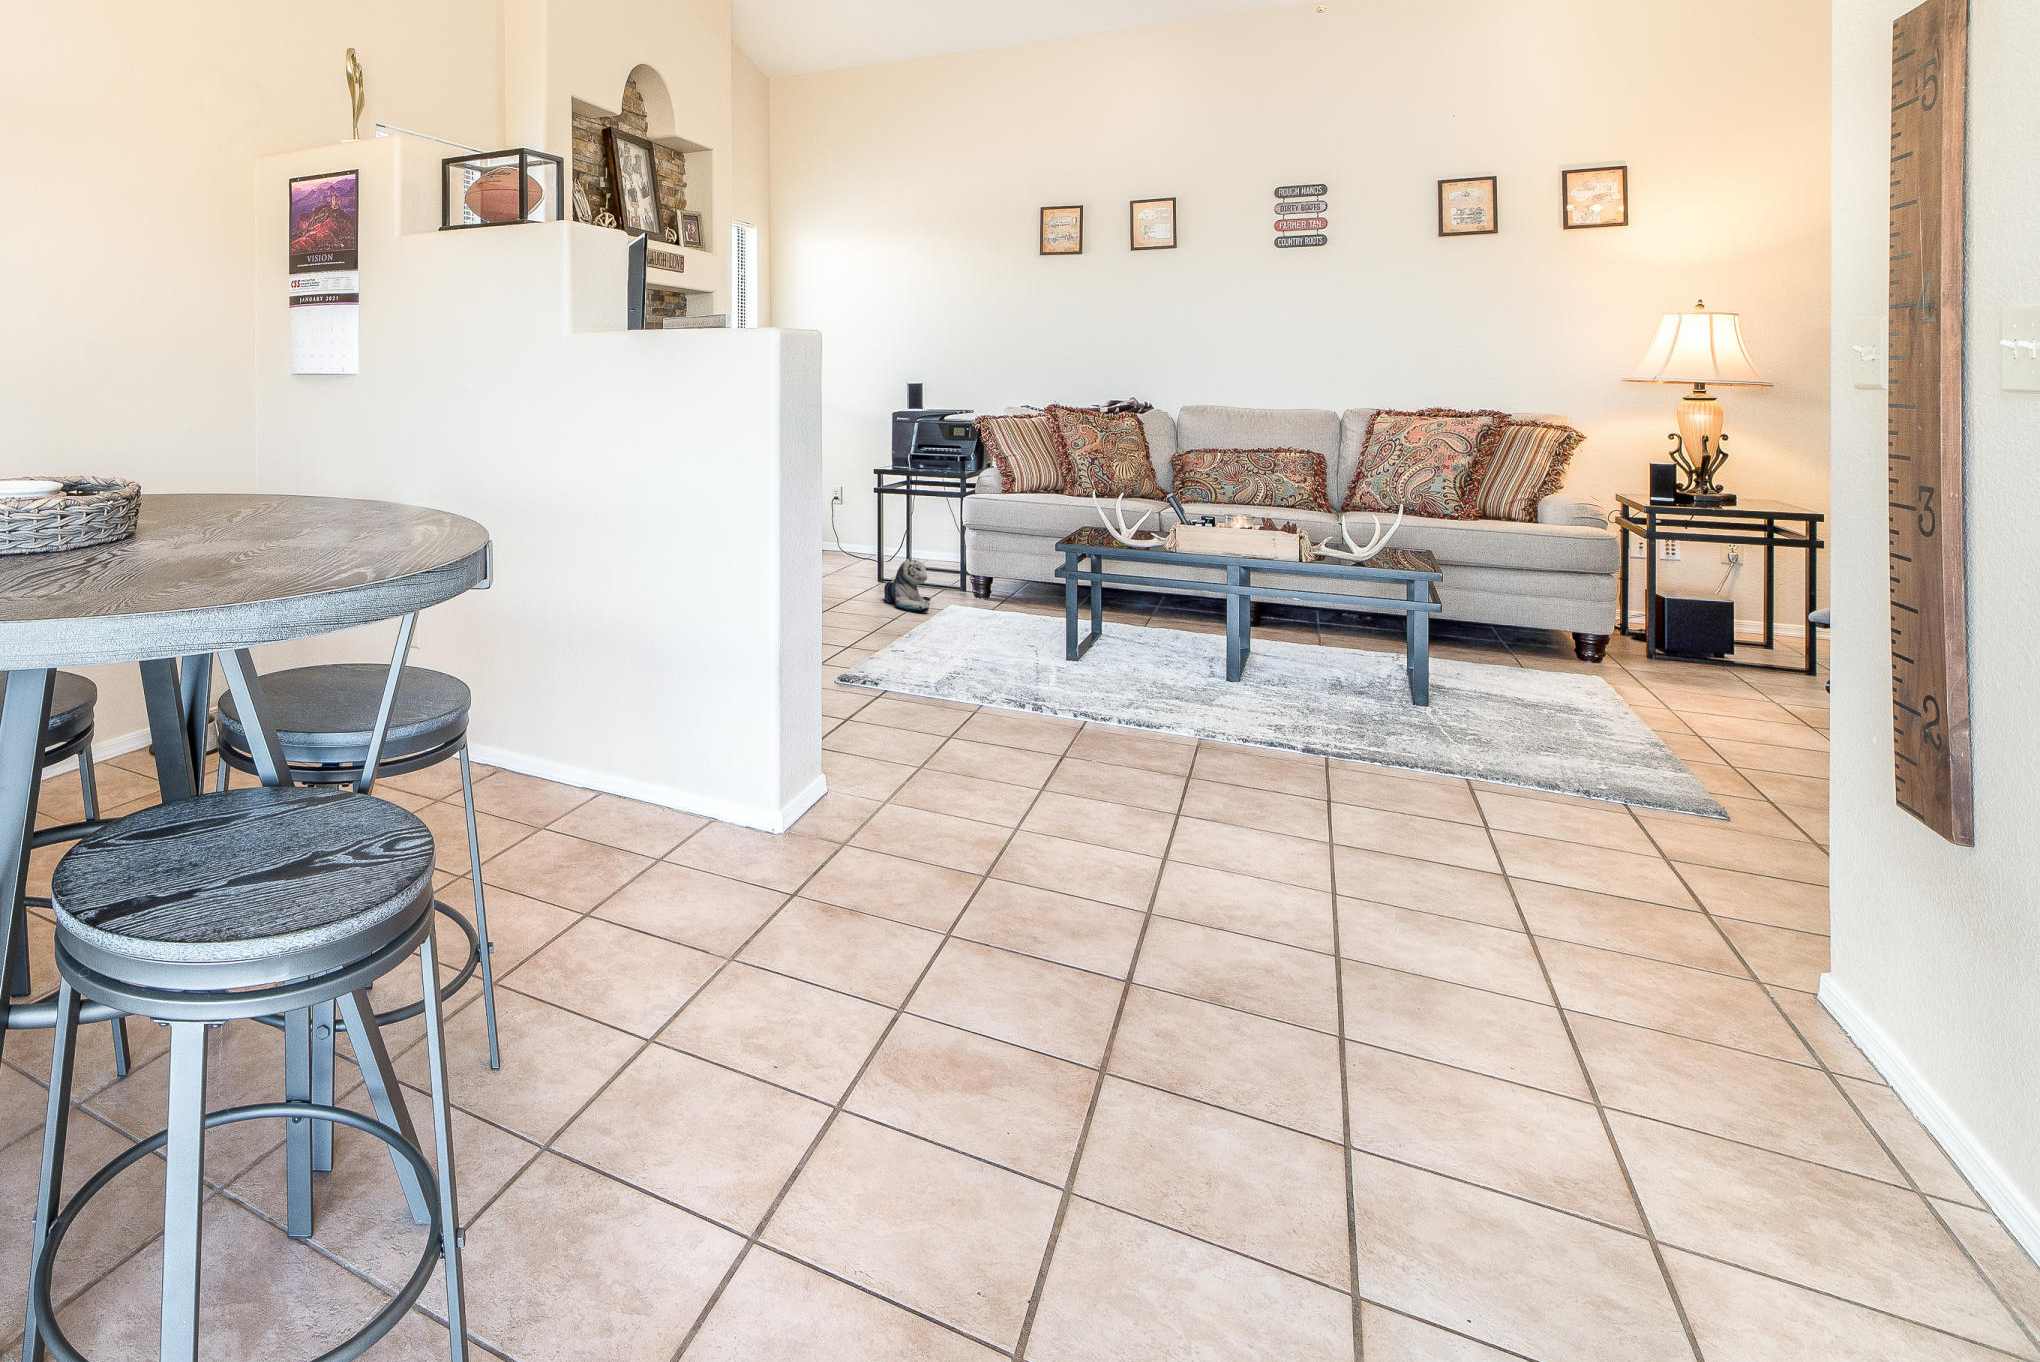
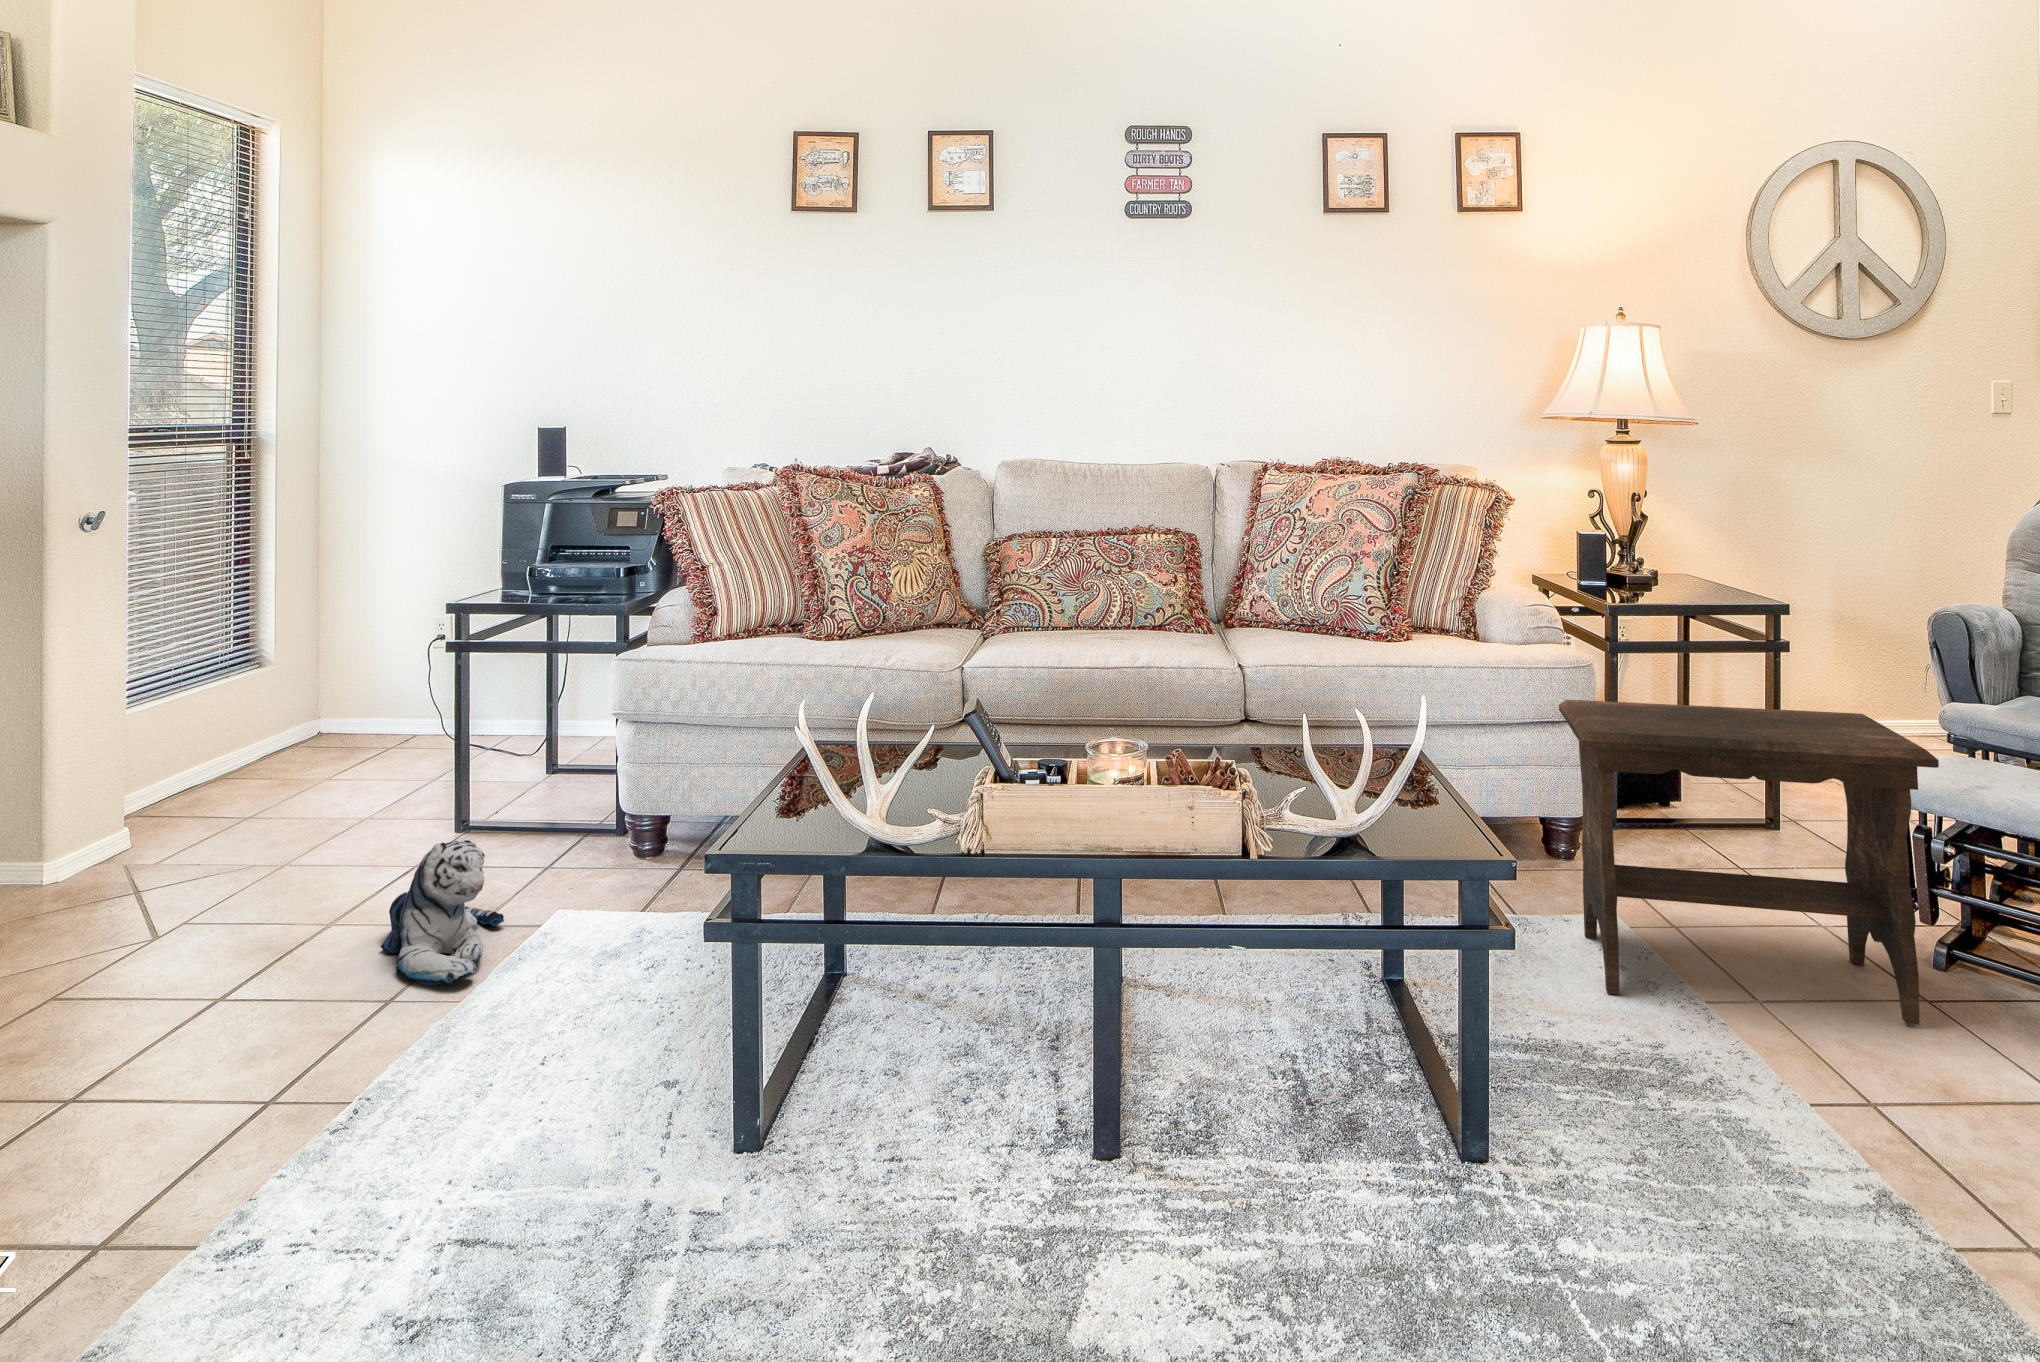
footstool: none [1526,544,1780,723] -> present [1559,700,1939,1025]

